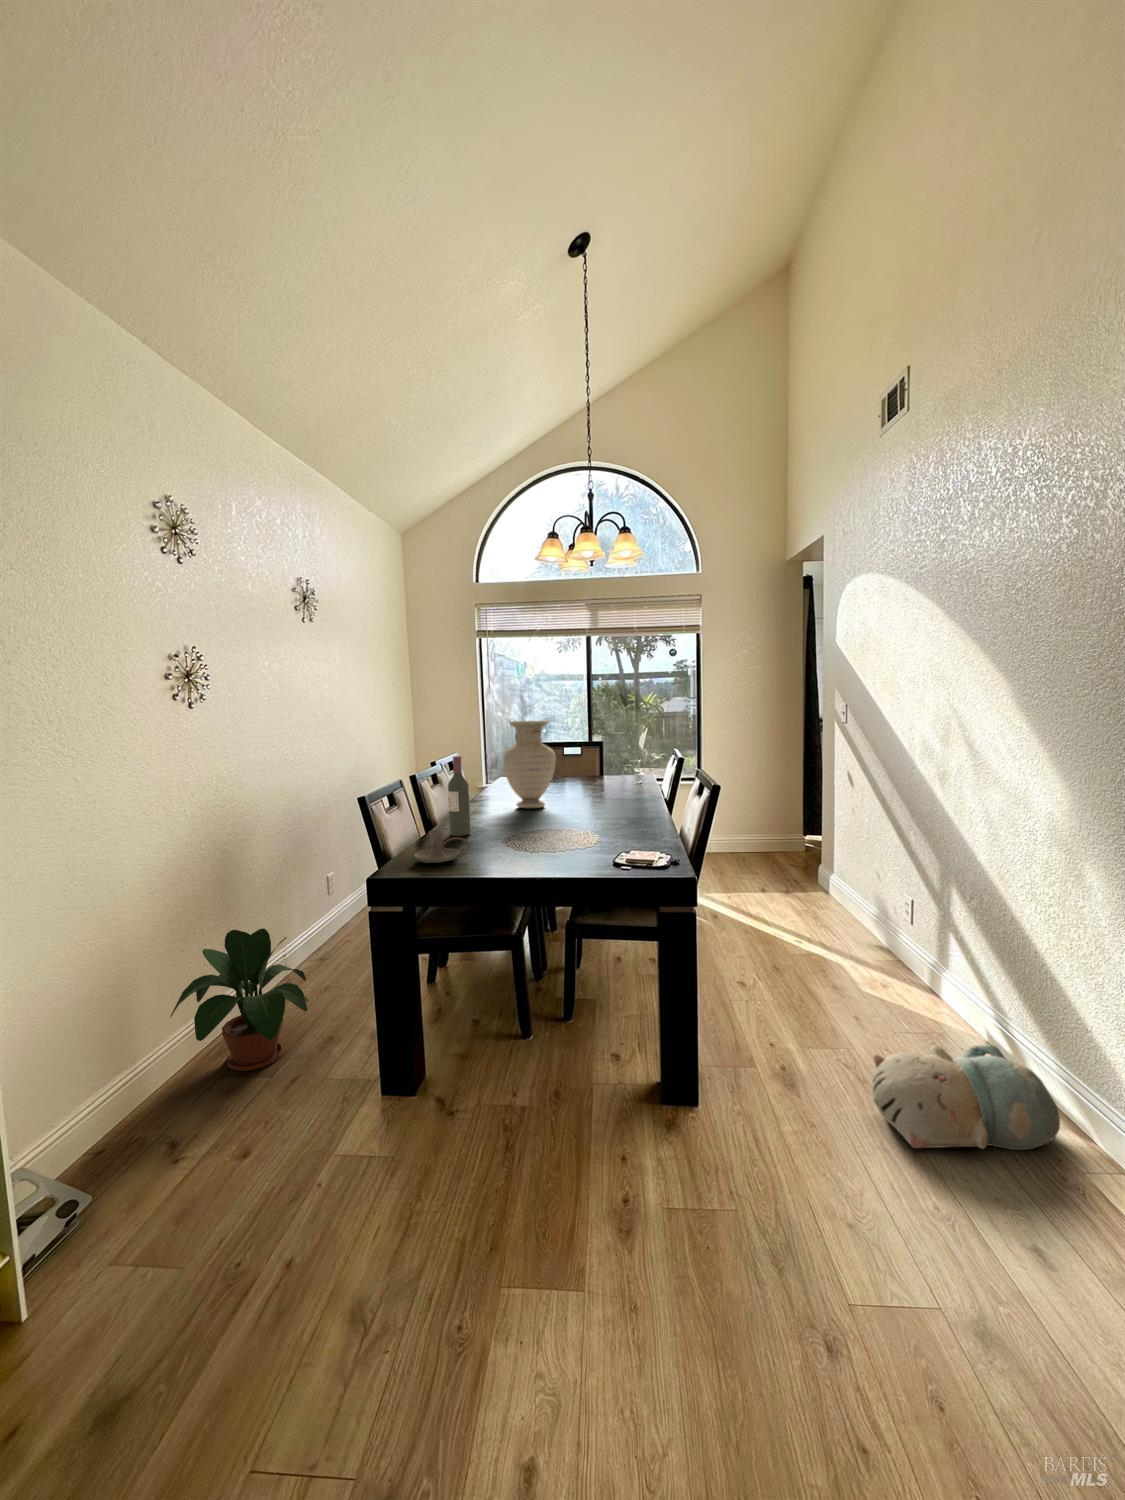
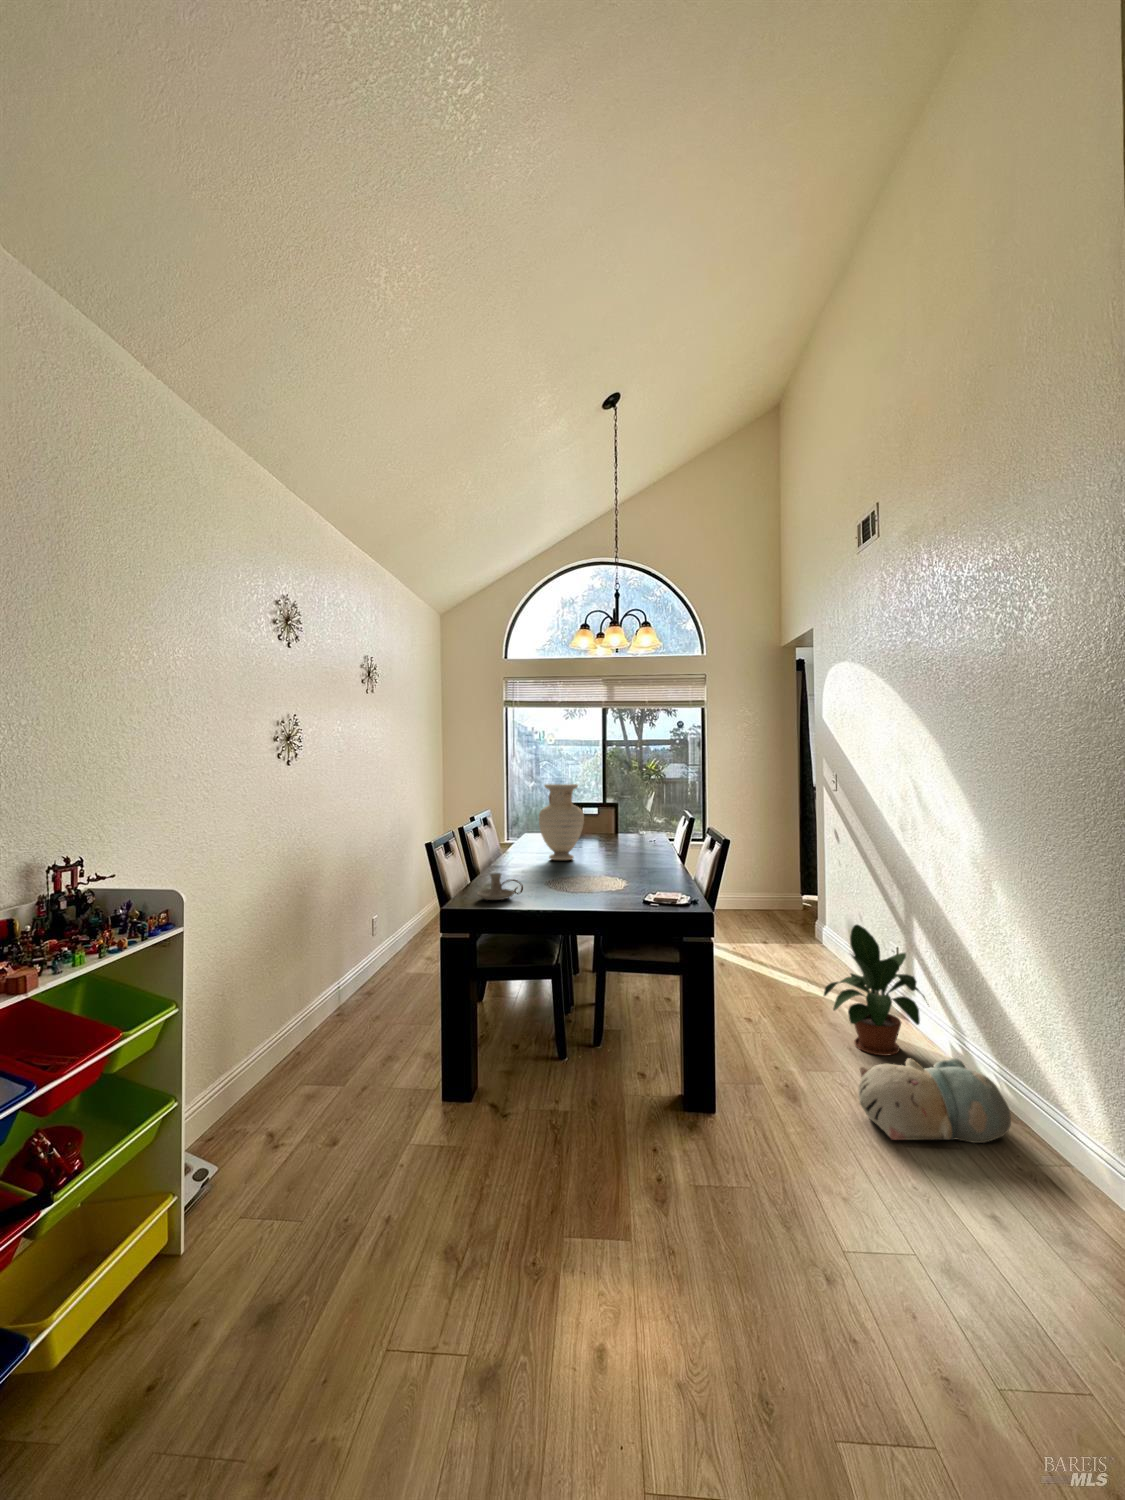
wine bottle: present [448,756,470,836] -> none [499,813,516,881]
potted plant: present [170,928,309,1071] -> present [824,925,925,1056]

